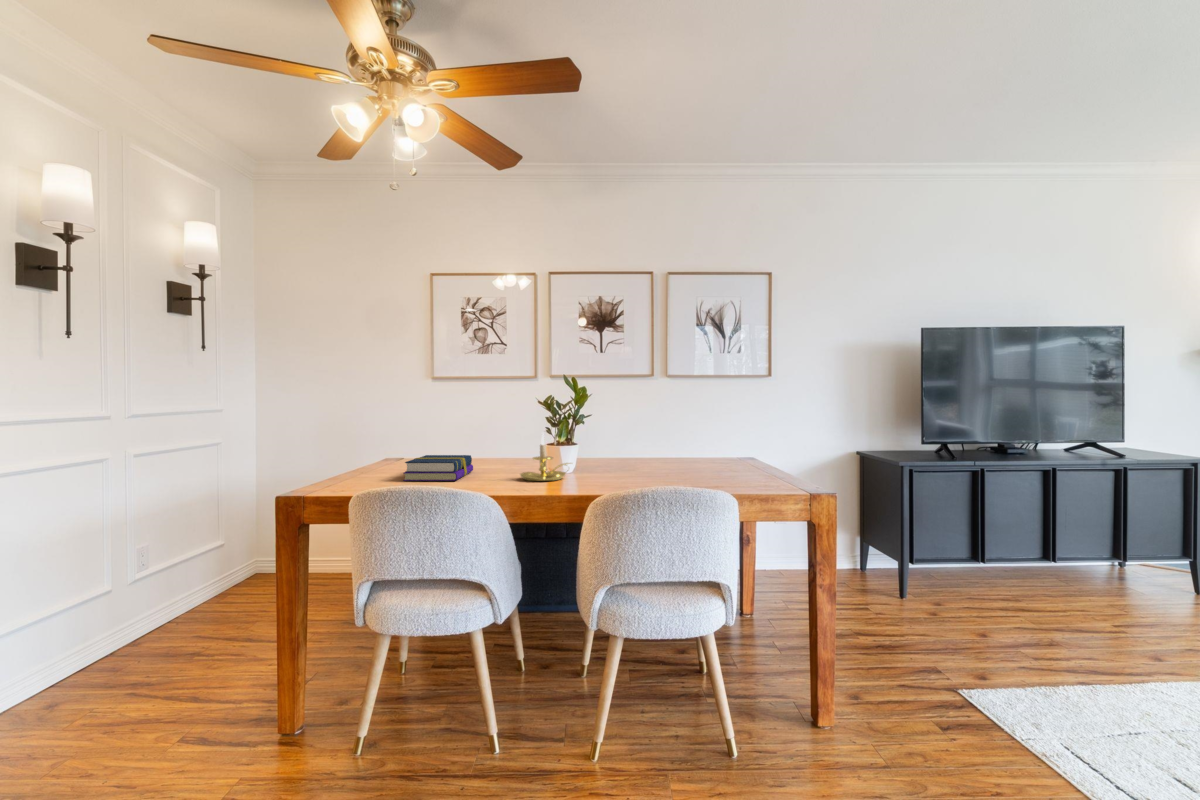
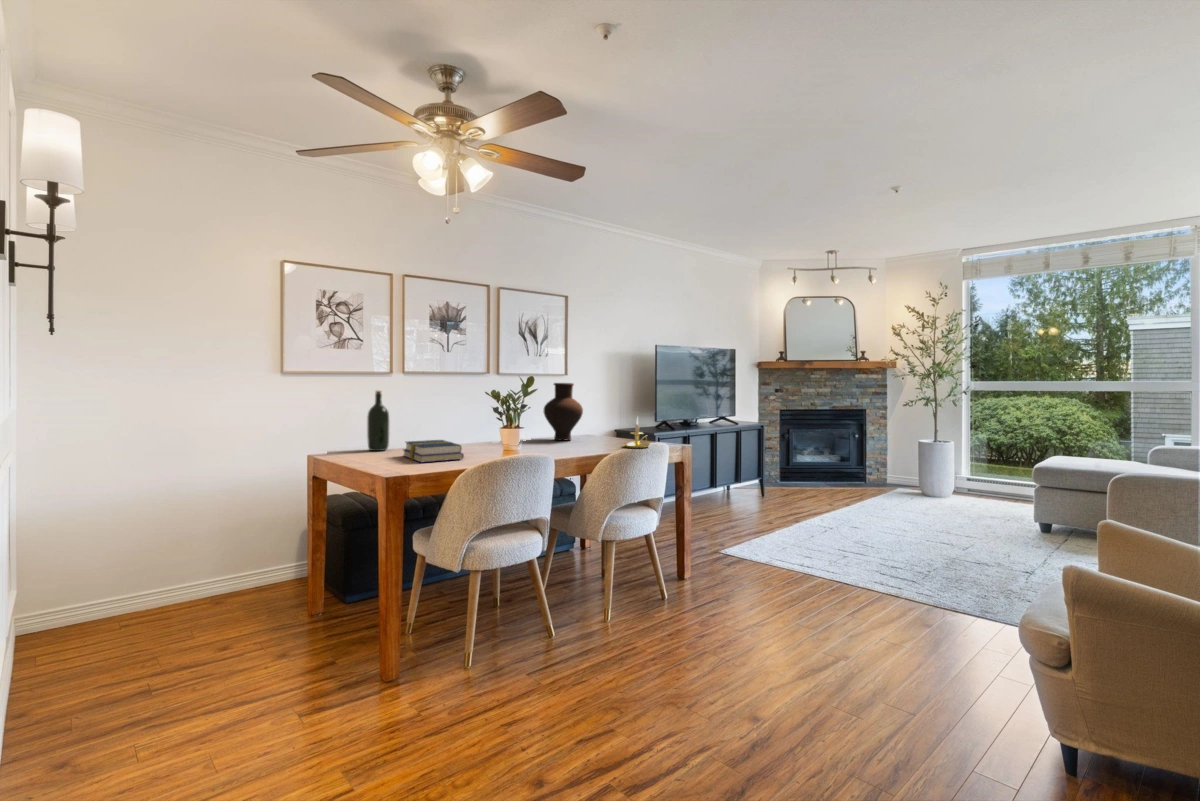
vase: none [647,386,702,466] -> present [544,383,583,440]
wine bottle: none [422,397,445,465] -> present [367,391,389,451]
candle holder: present [520,434,569,481] -> present [624,418,650,448]

